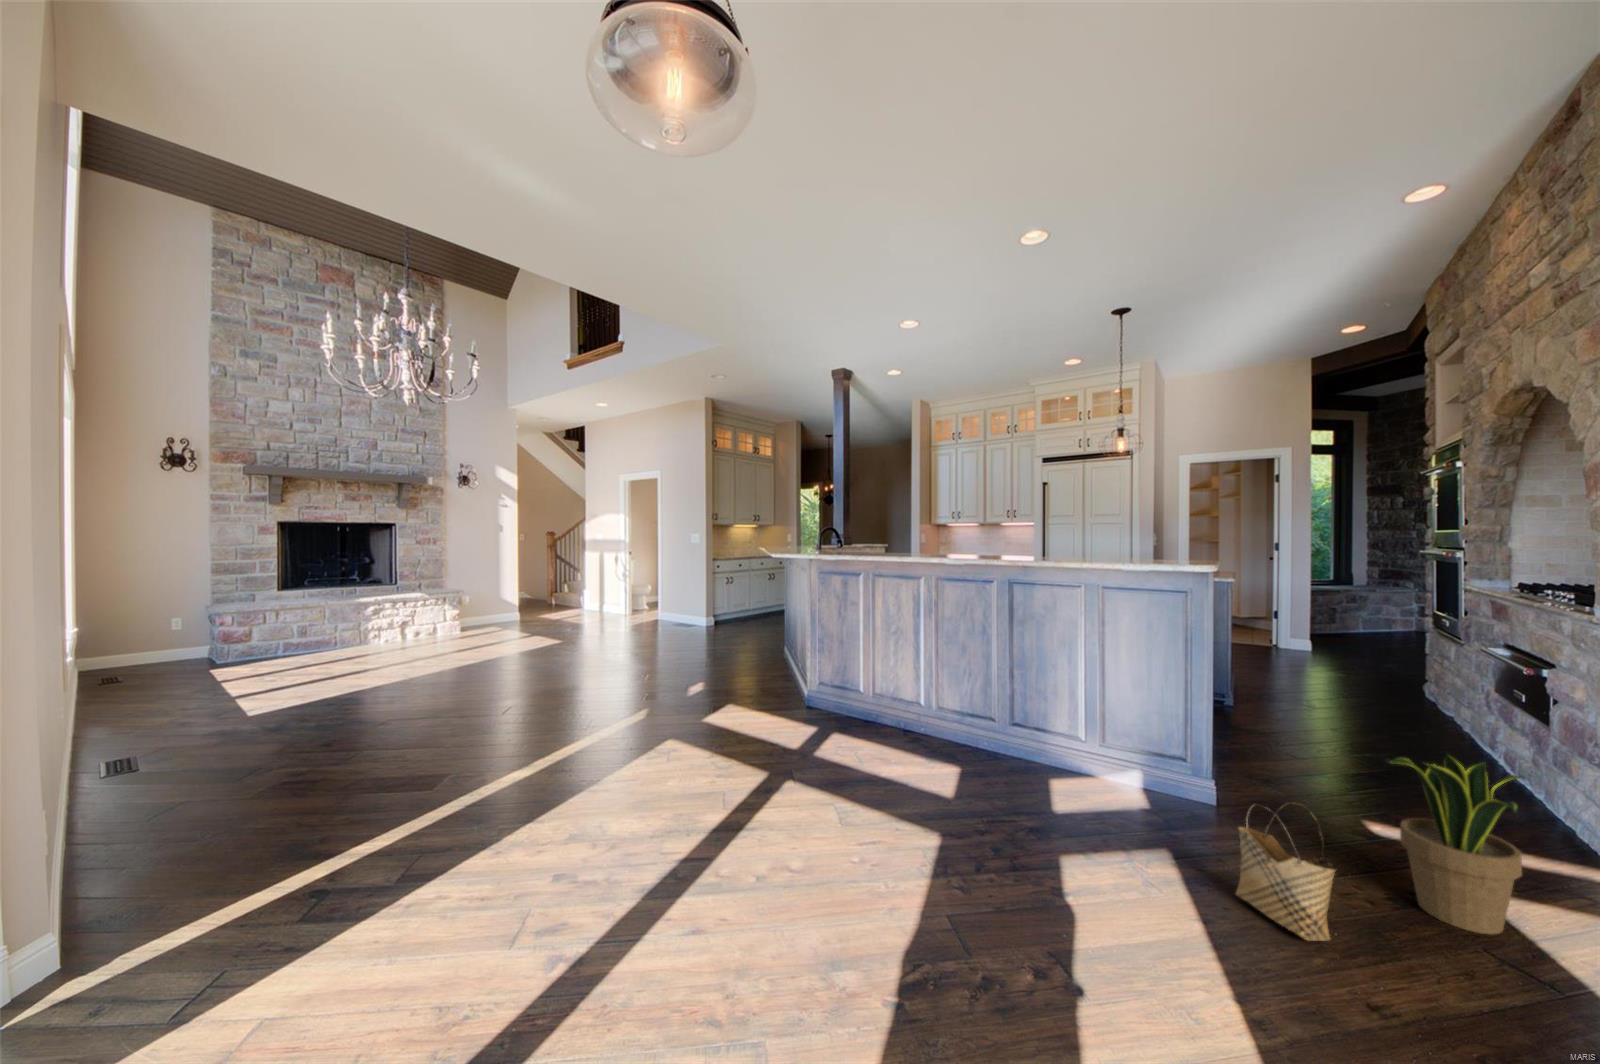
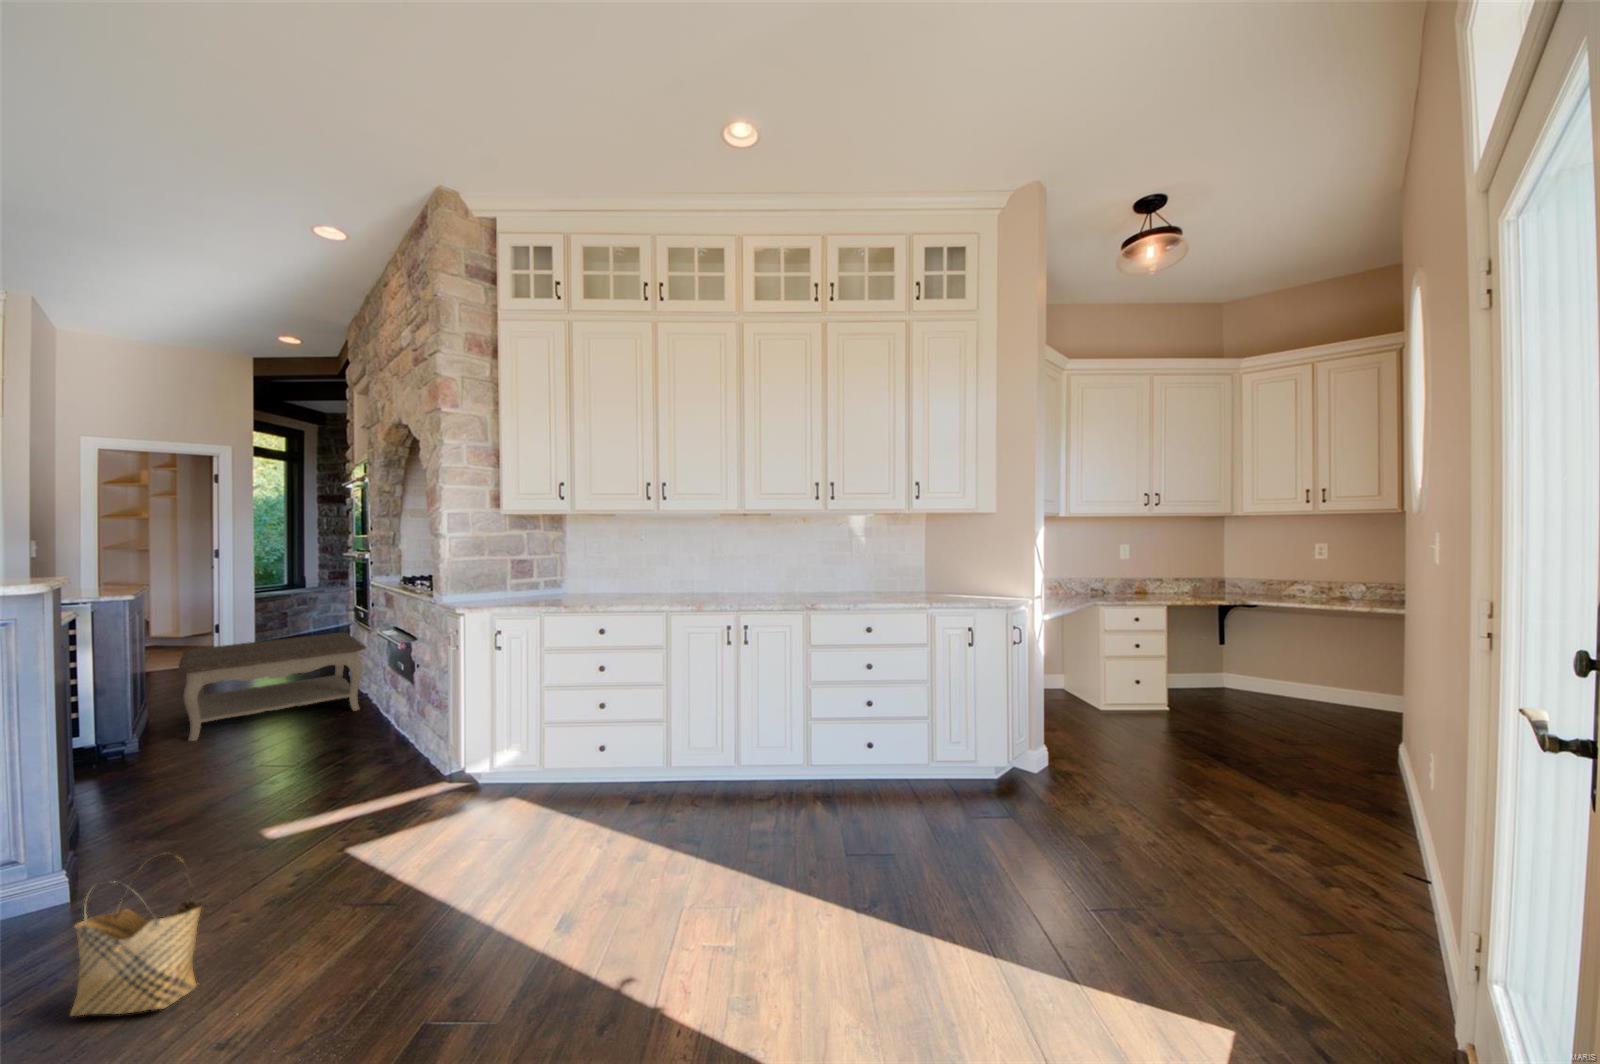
coffee table: none [1258,628,1455,733] -> present [176,632,366,741]
potted plant: present [1390,755,1523,935] -> none [270,732,380,889]

